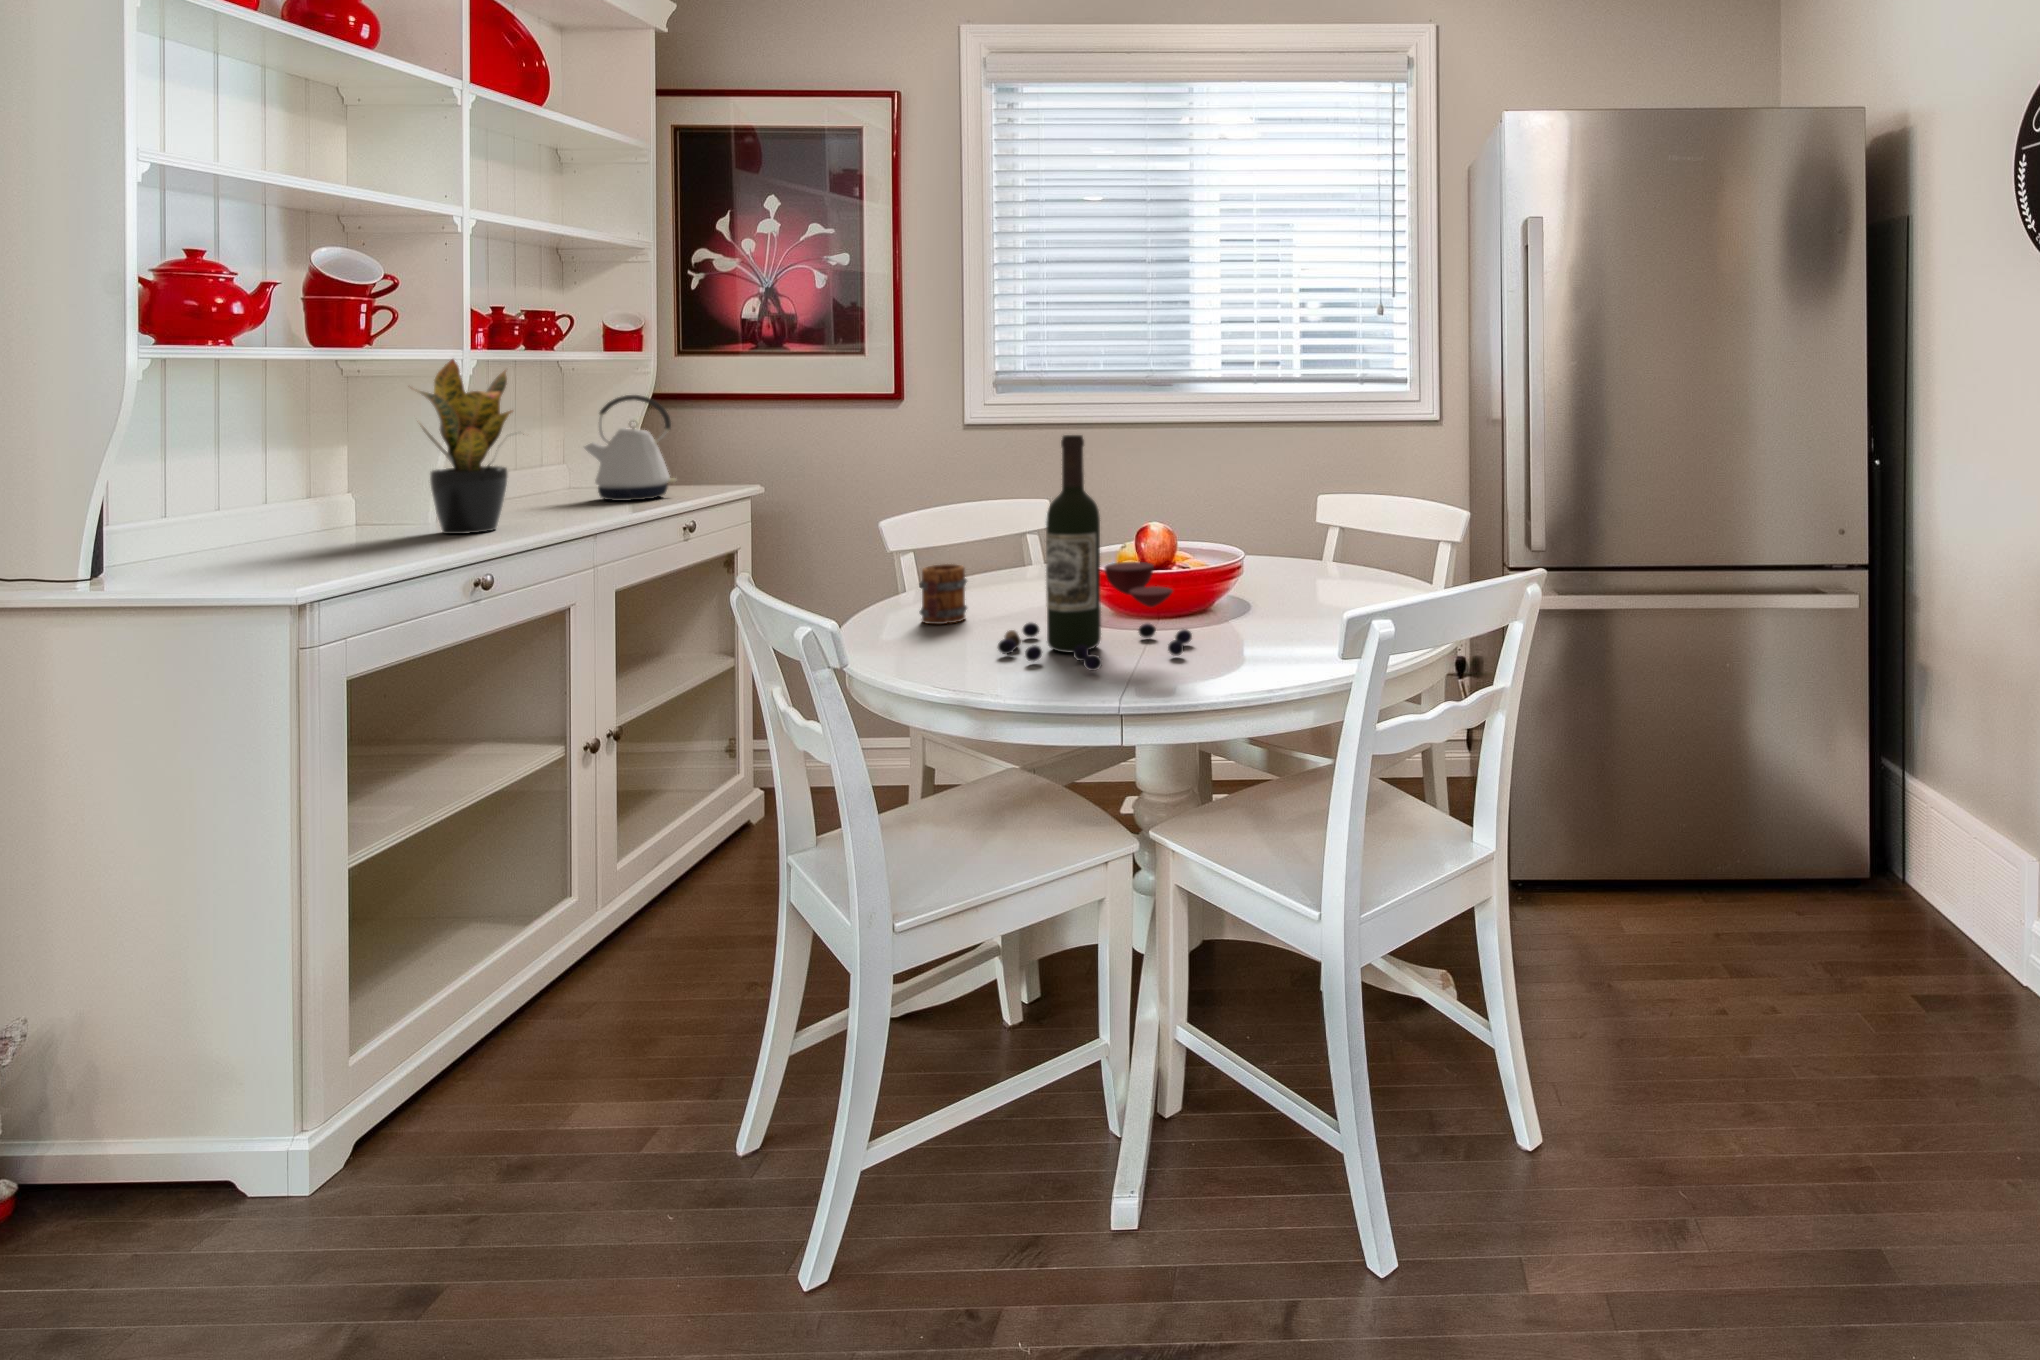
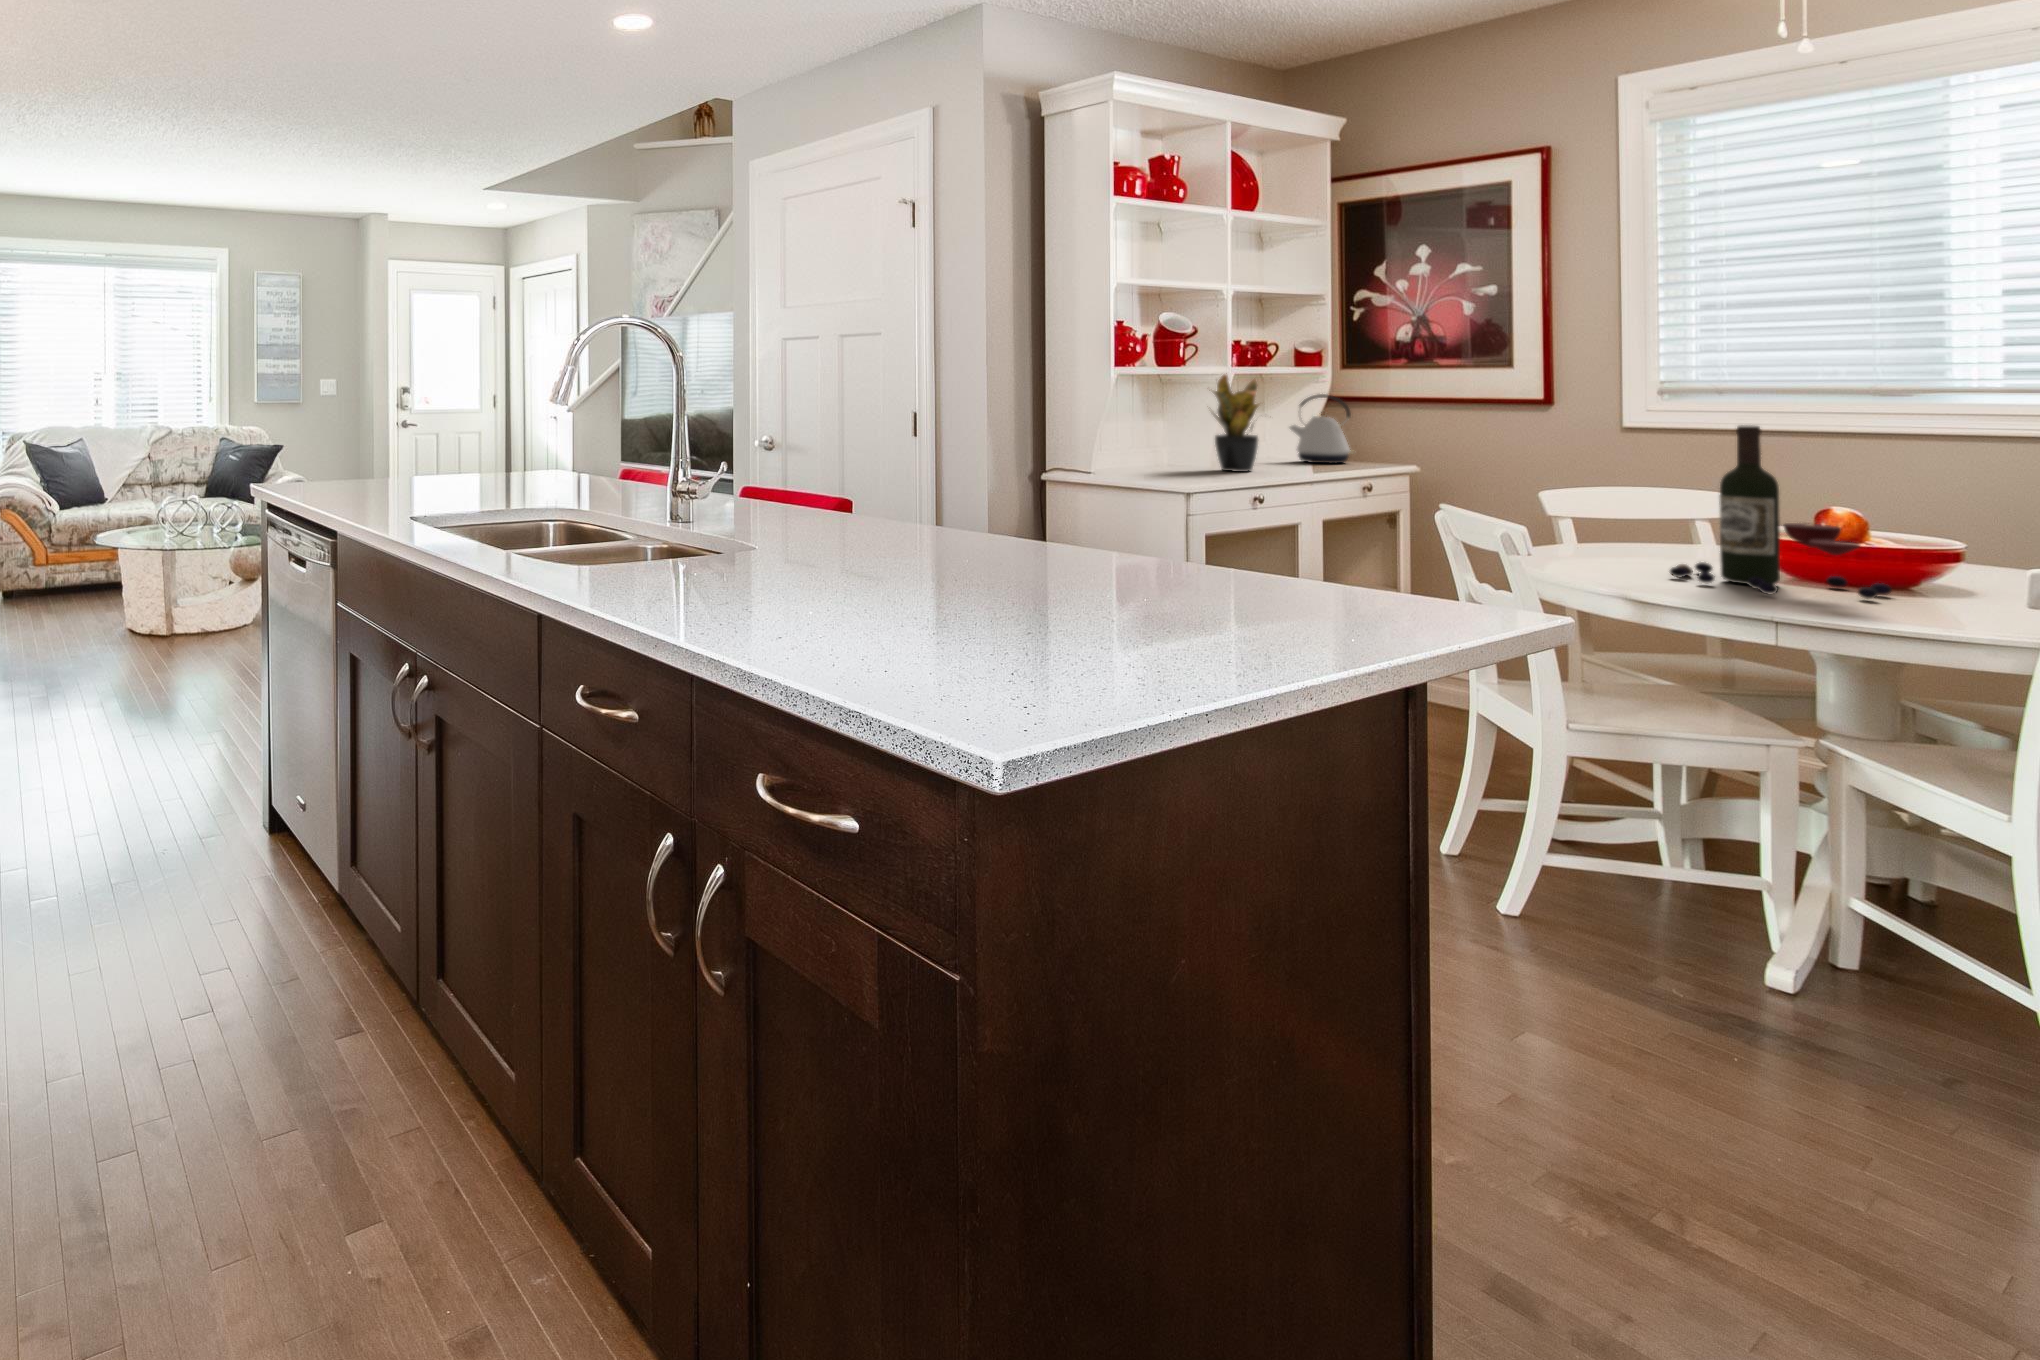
mug: present [919,564,967,624] -> none [1590,516,1637,558]

